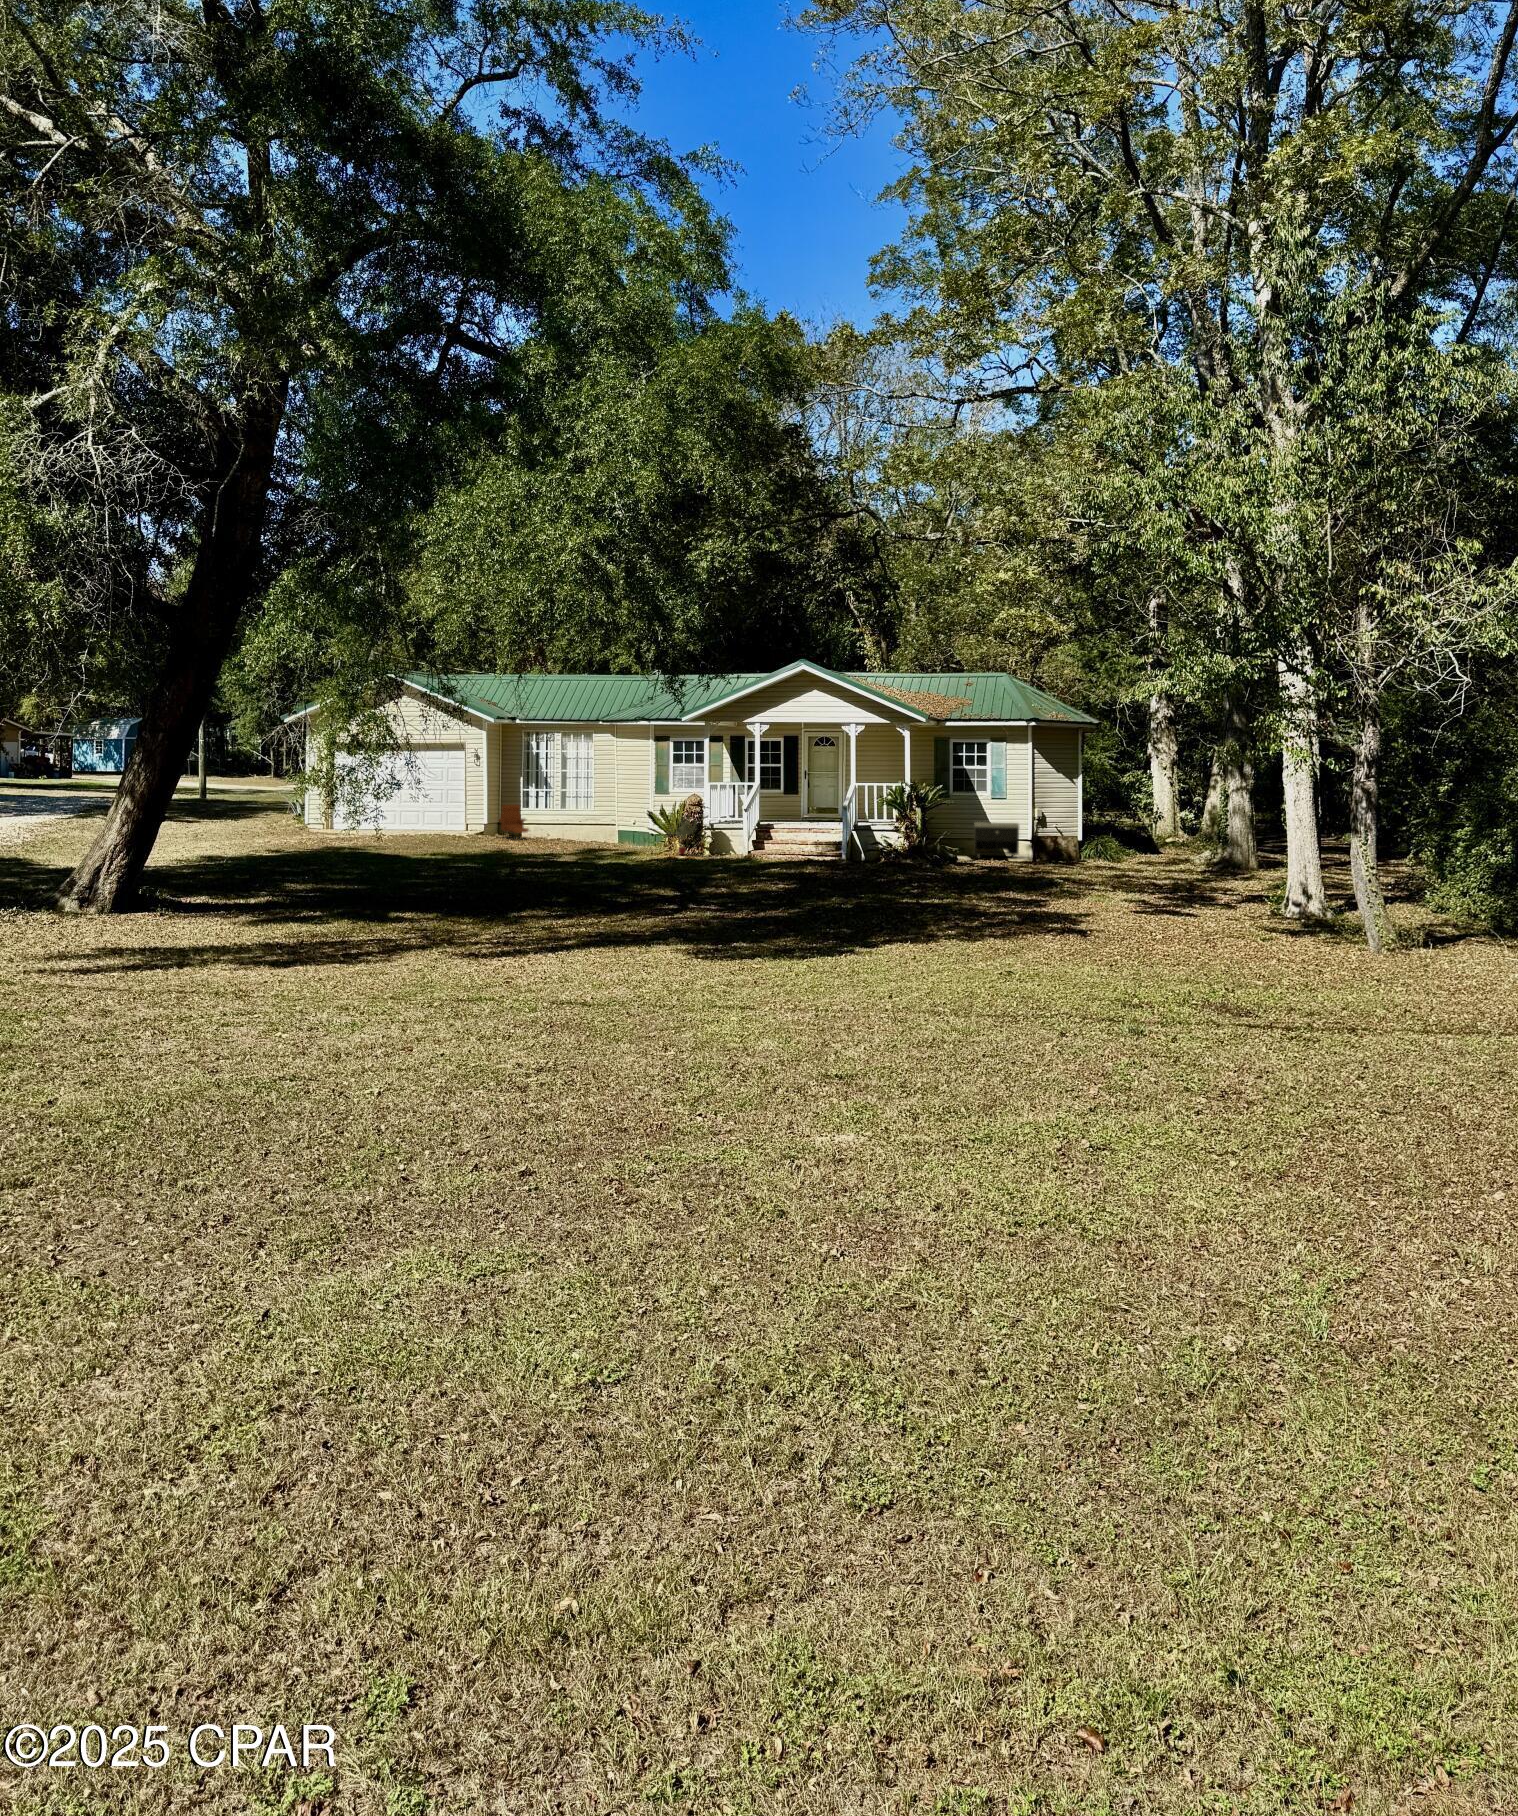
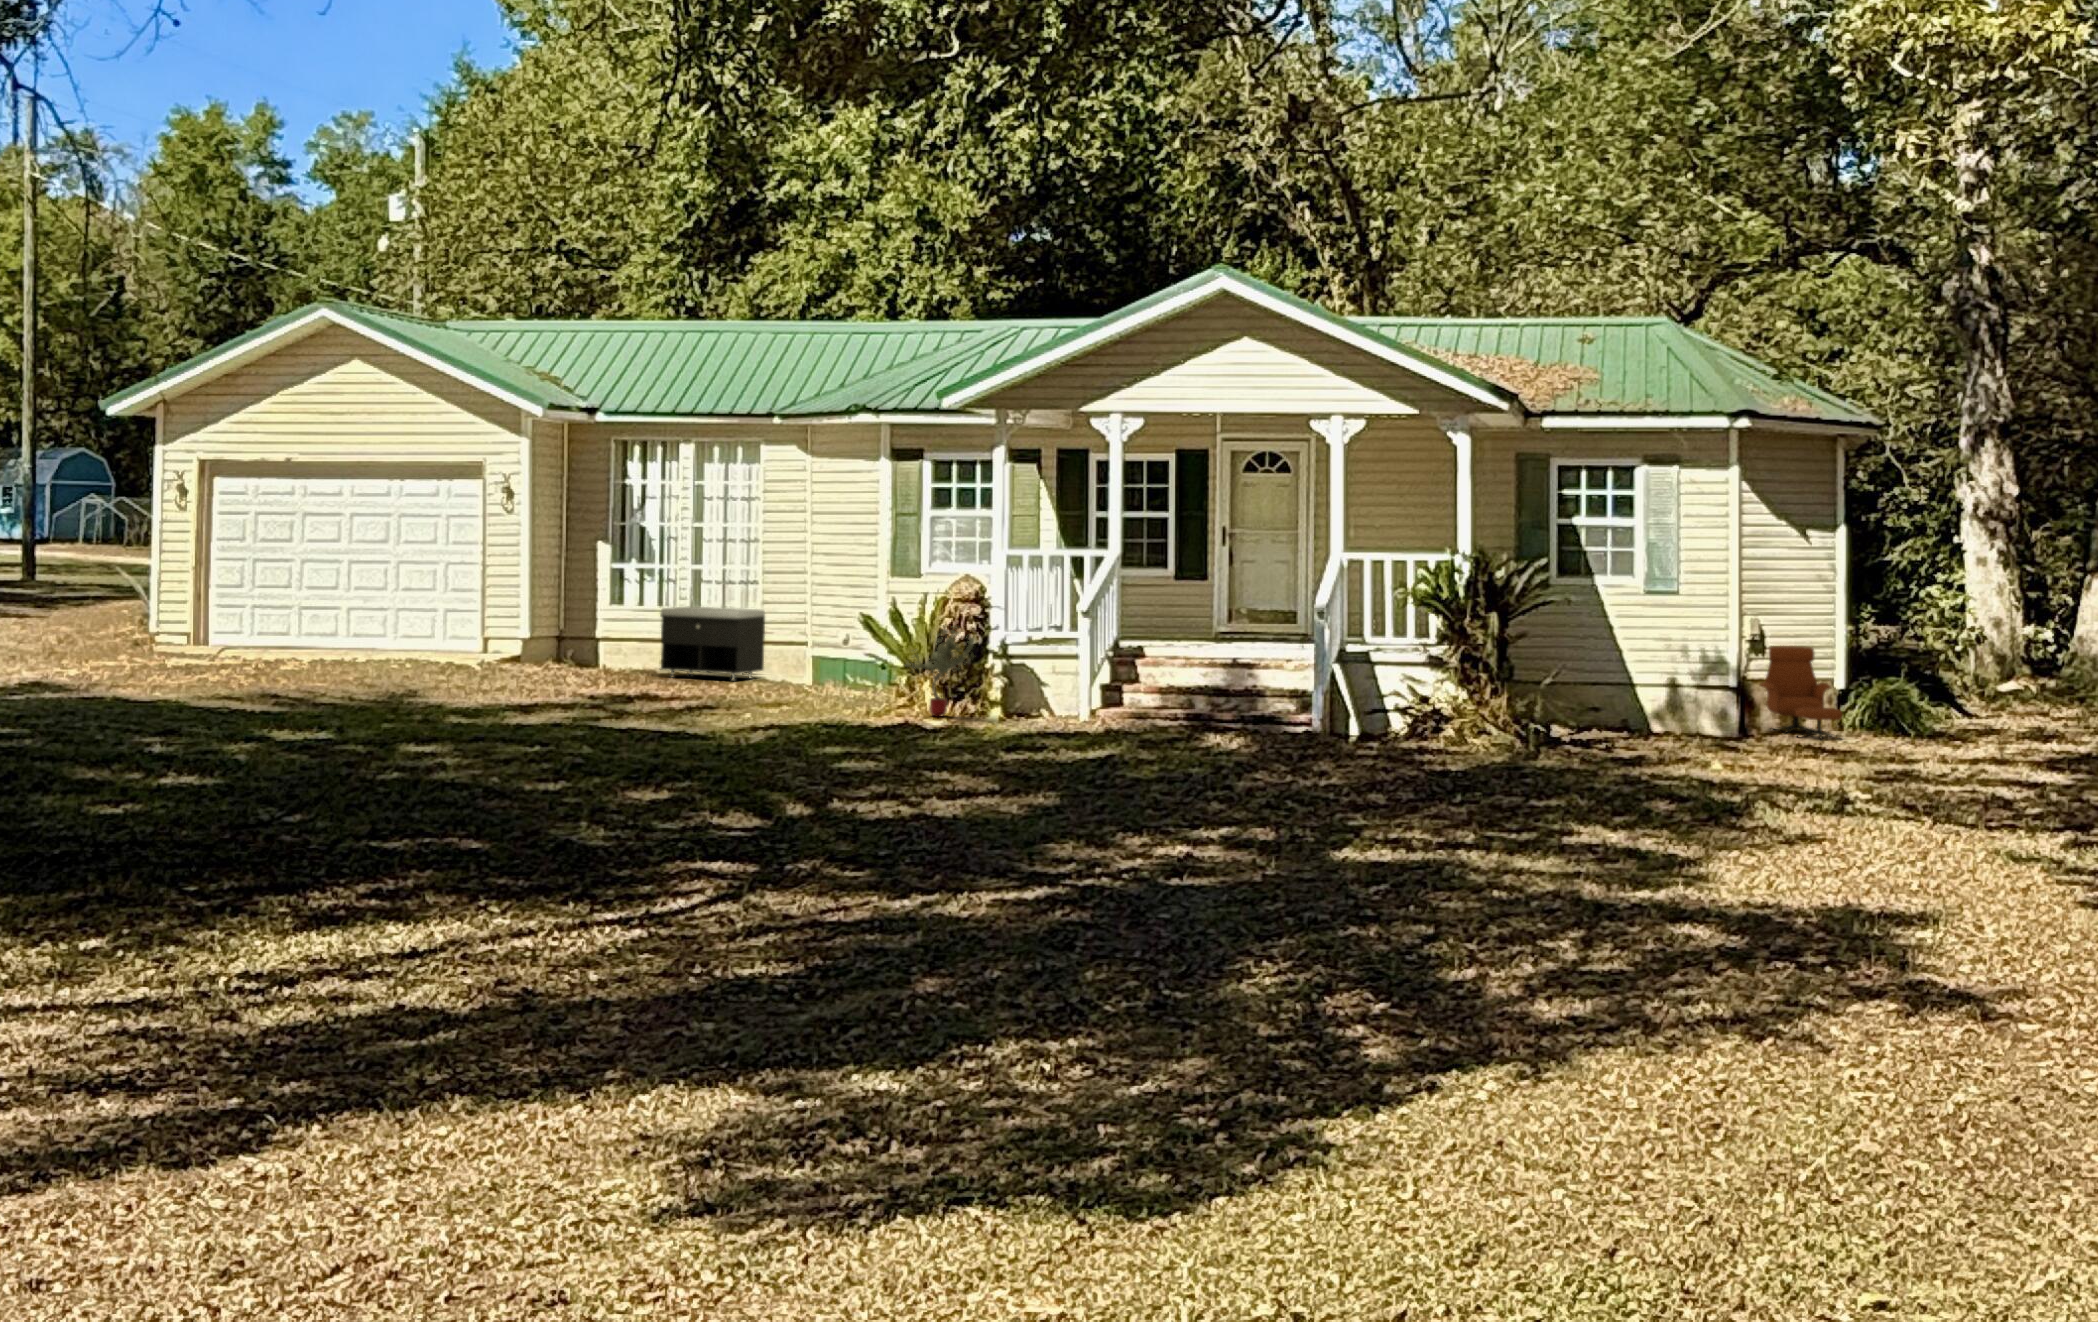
lounge chair: present [499,804,529,839] -> present [1760,646,1843,739]
storage bench: present [974,822,1019,857] -> present [660,606,765,681]

